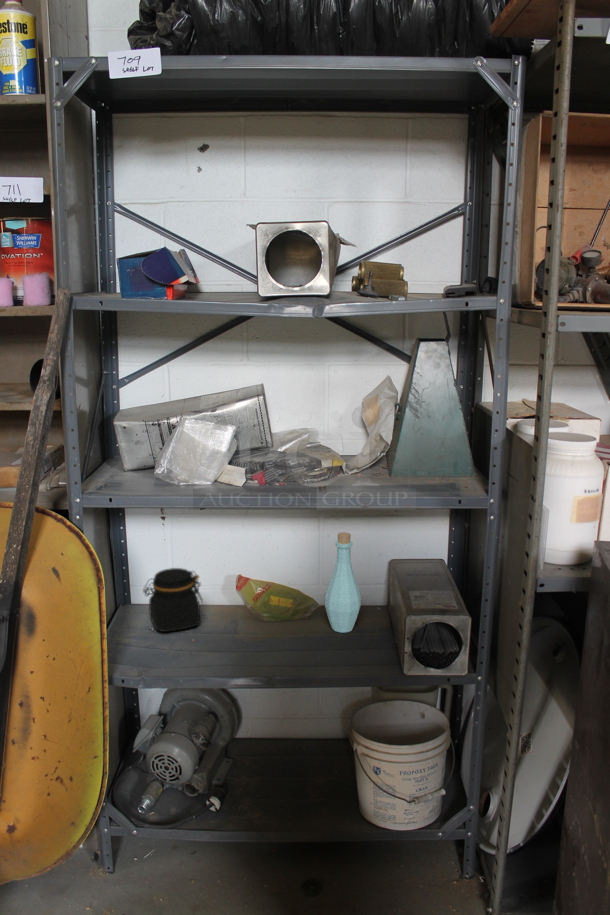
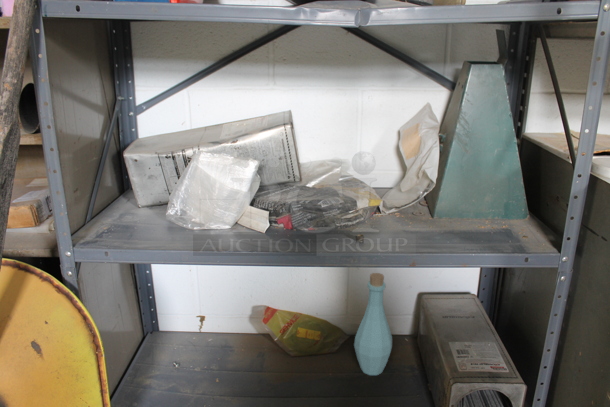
jar: present [144,568,202,632] -> none [165,303,228,372]

